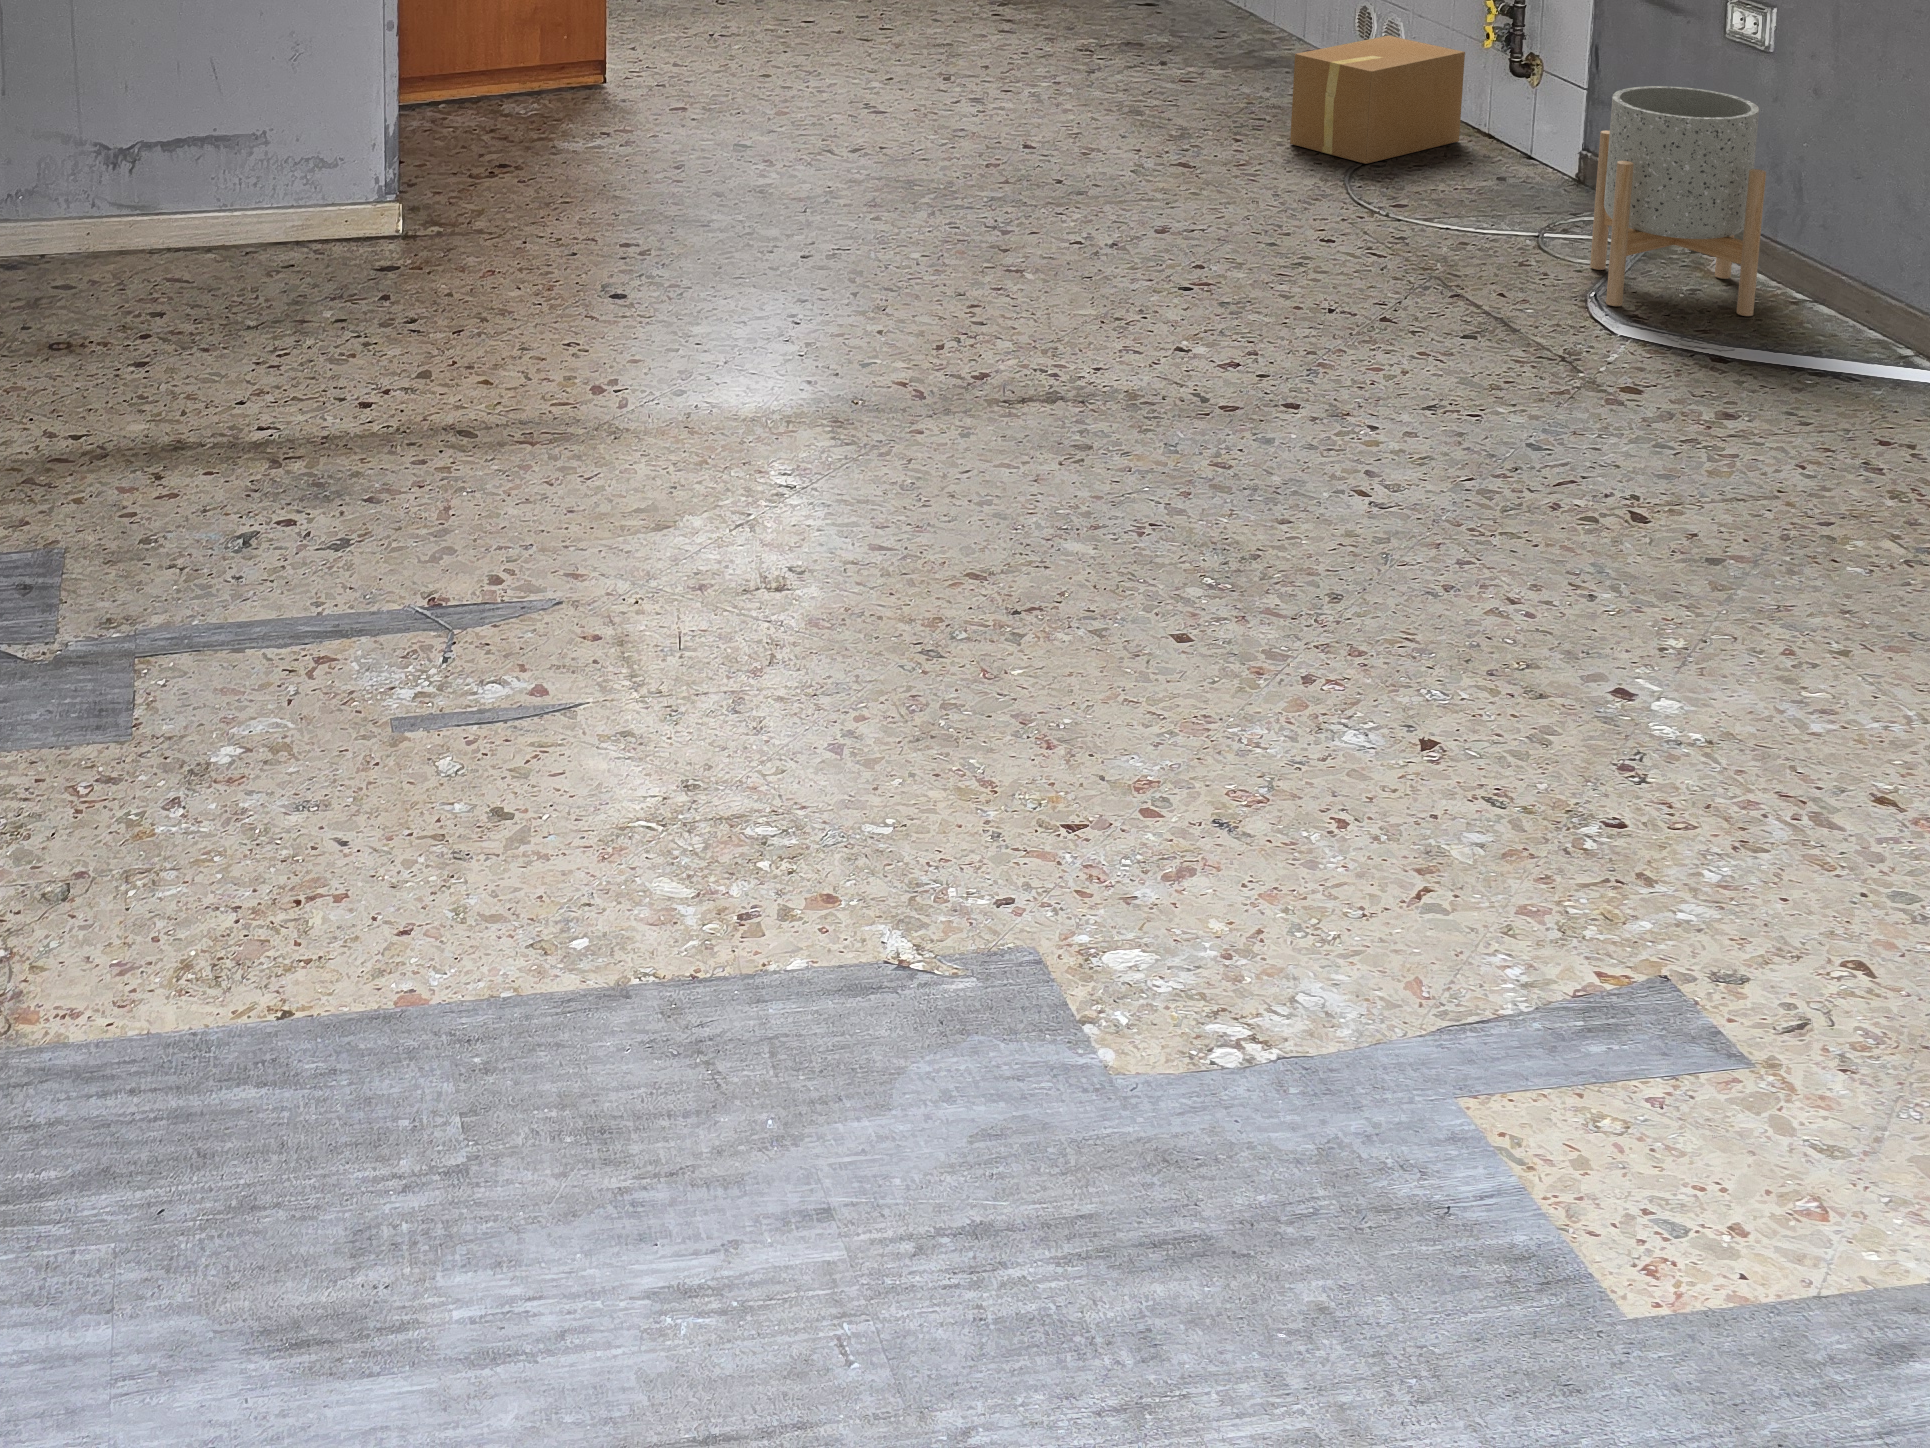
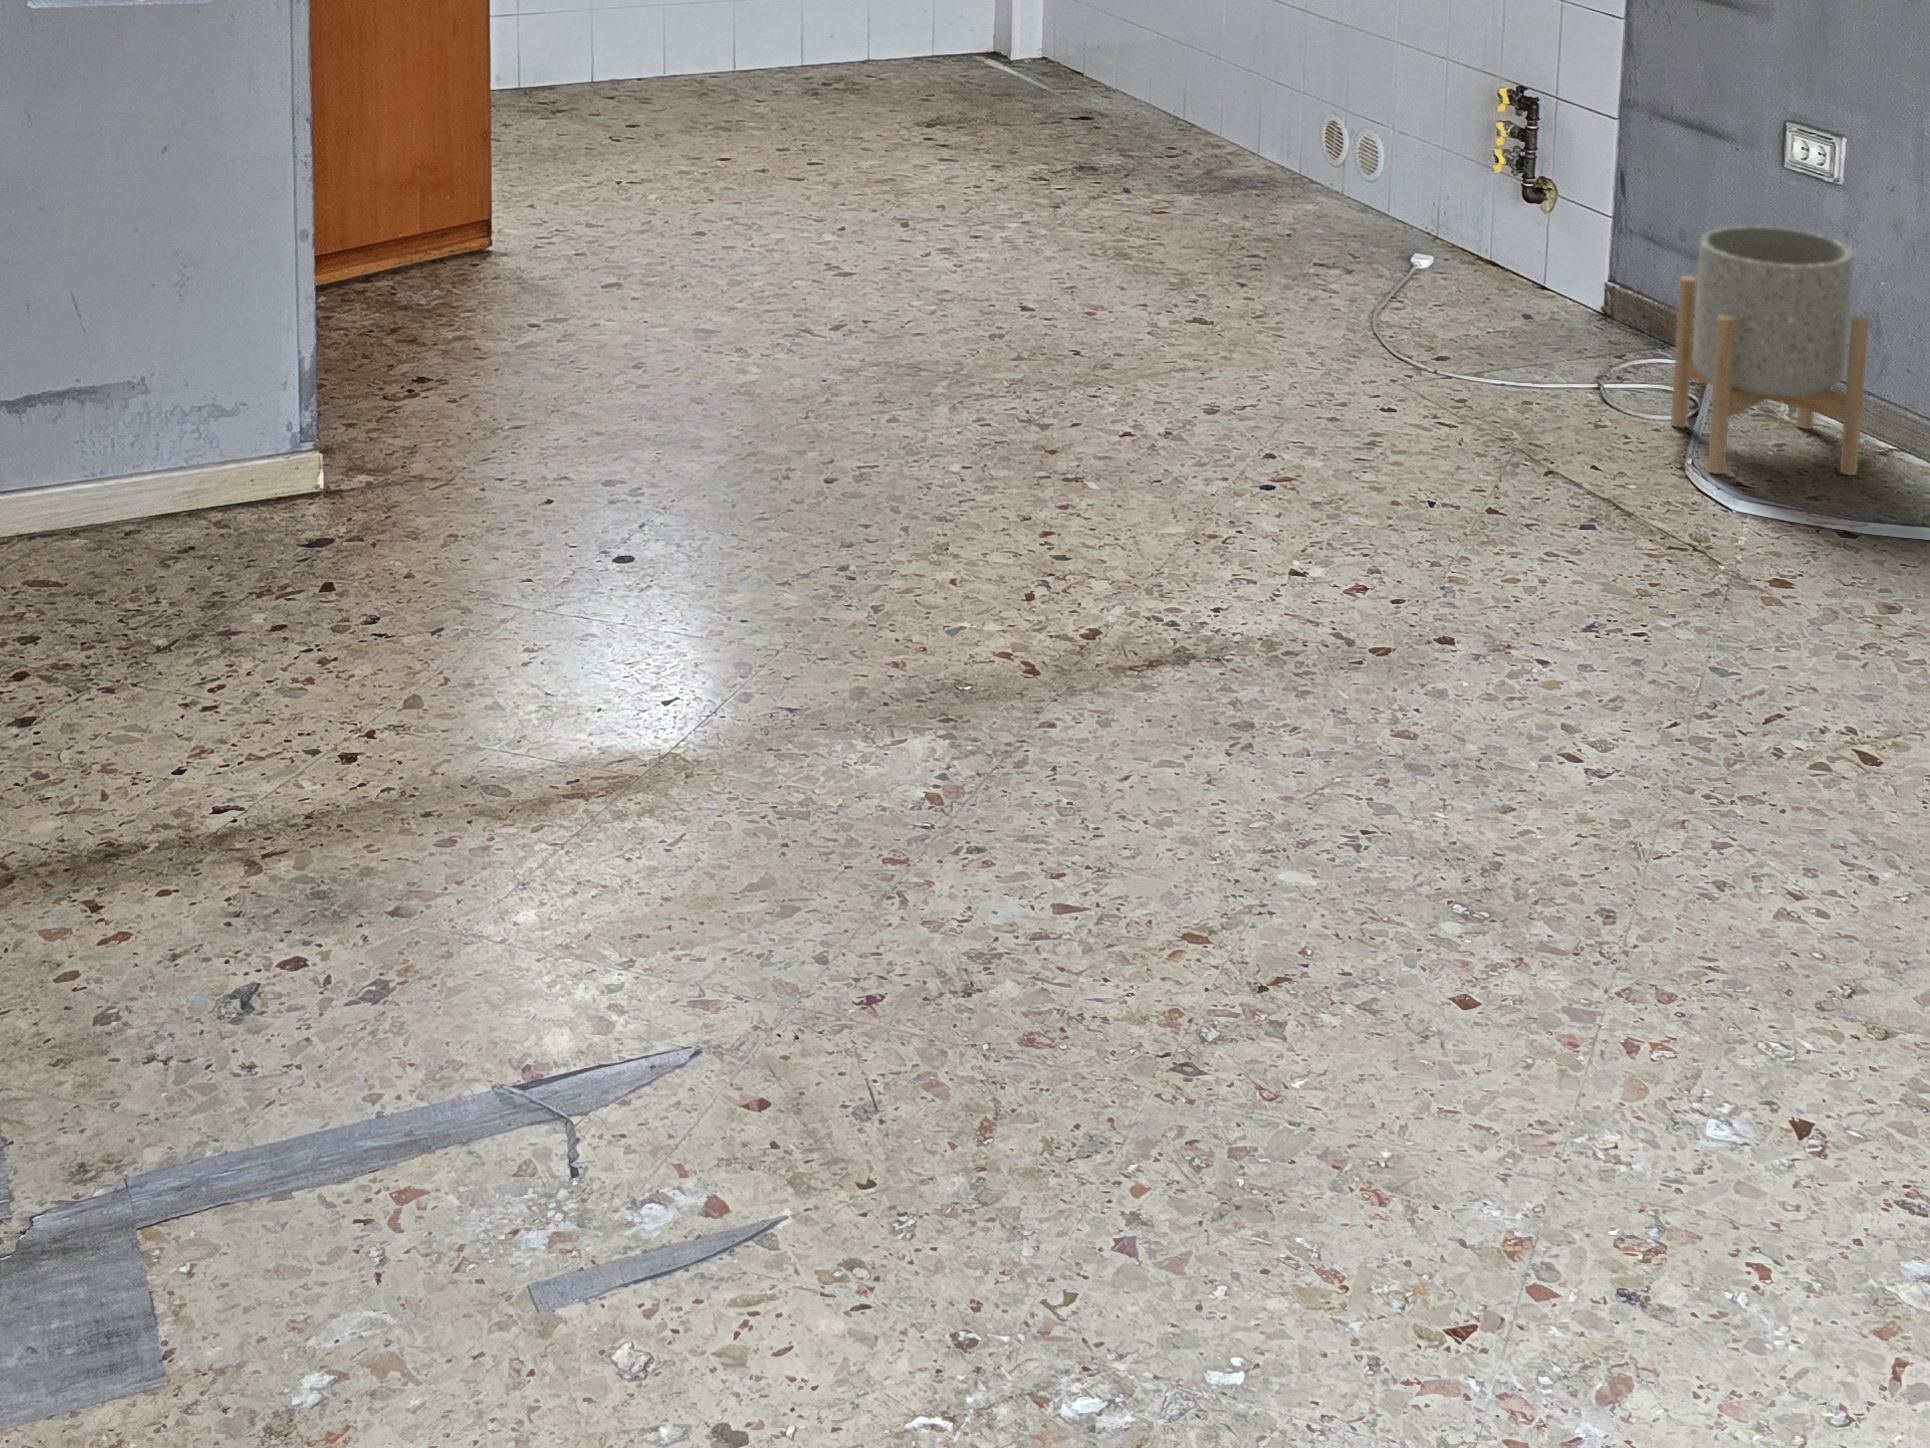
cardboard box: present [1290,36,1465,164] -> none [1300,159,1475,308]

